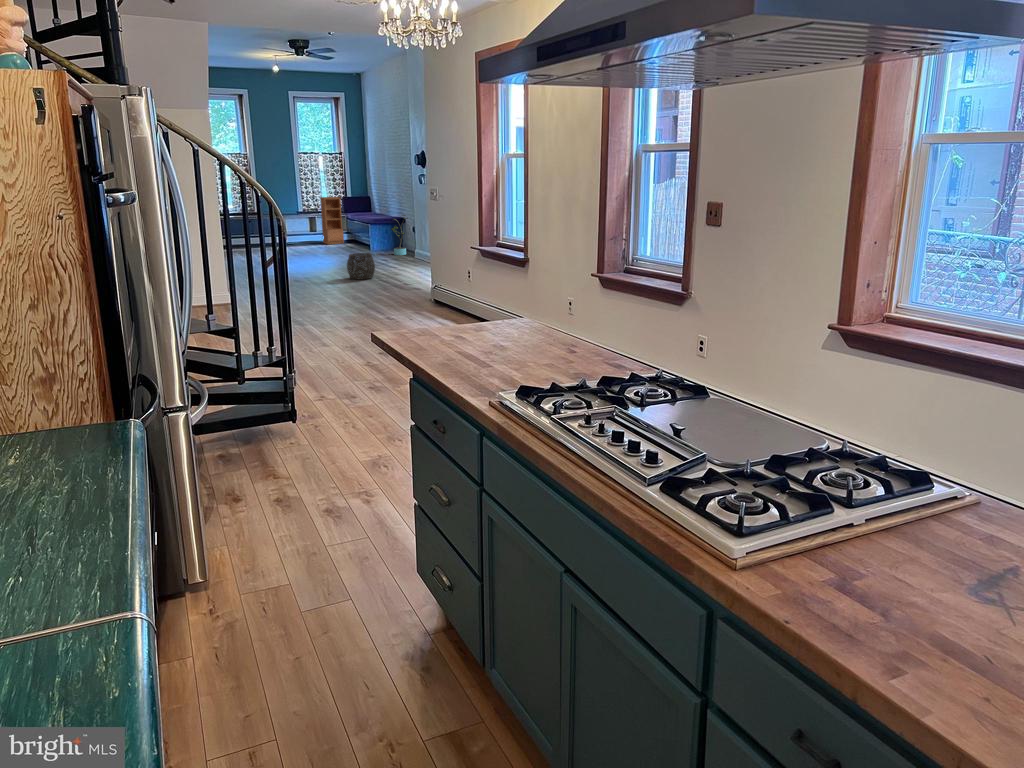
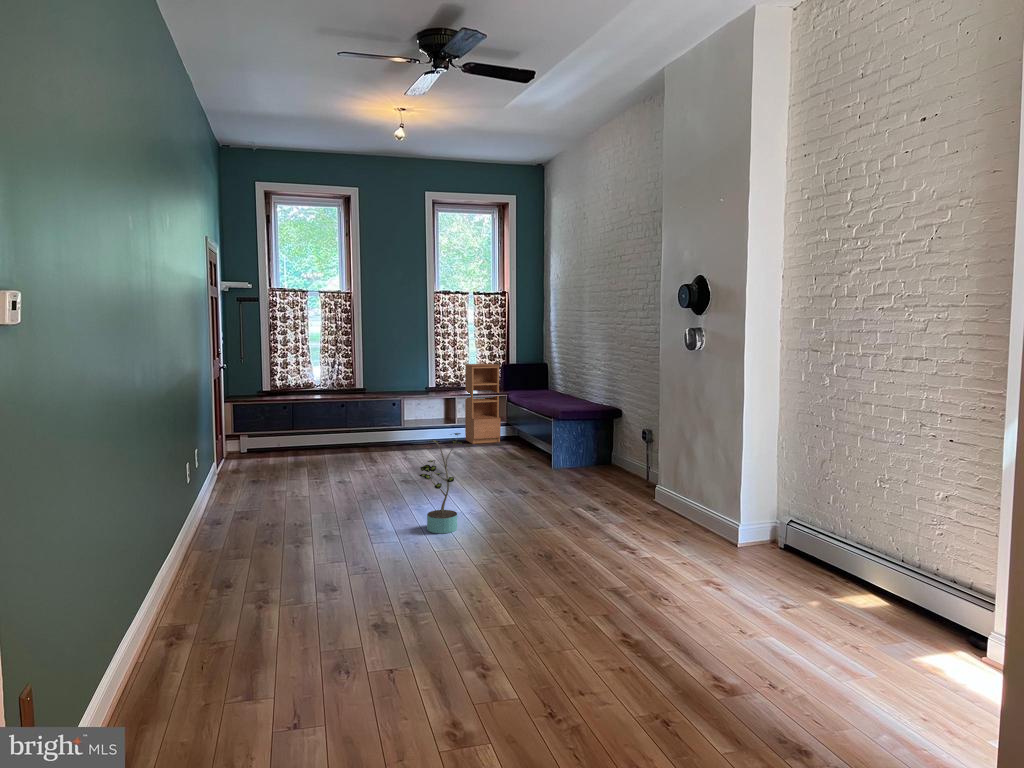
potted plant: present [391,215,408,255] -> present [420,433,463,534]
woven basket: present [347,253,375,279] -> none [526,548,610,641]

